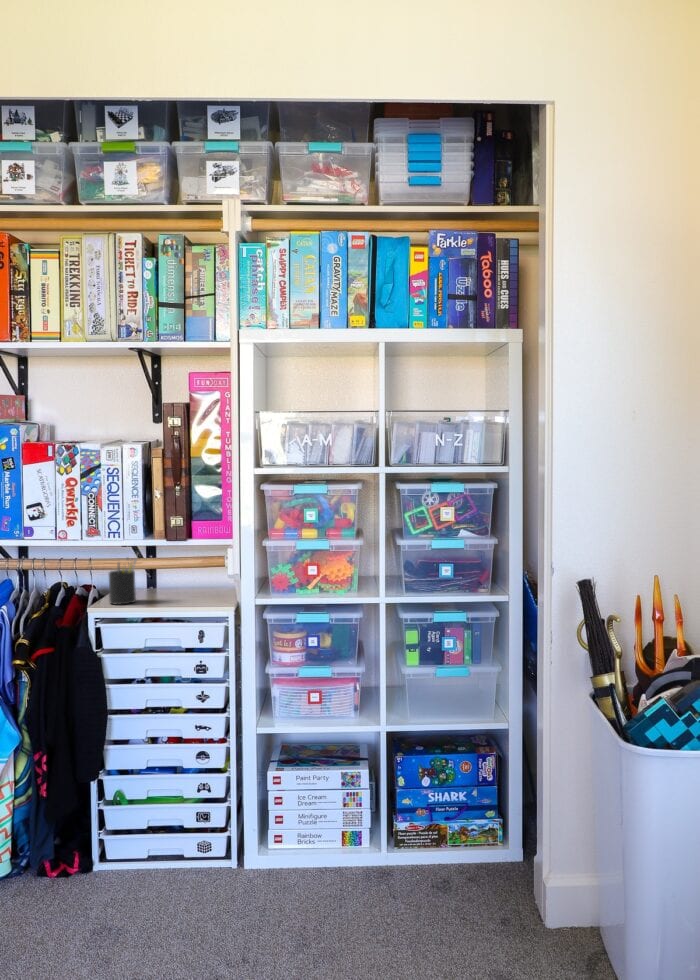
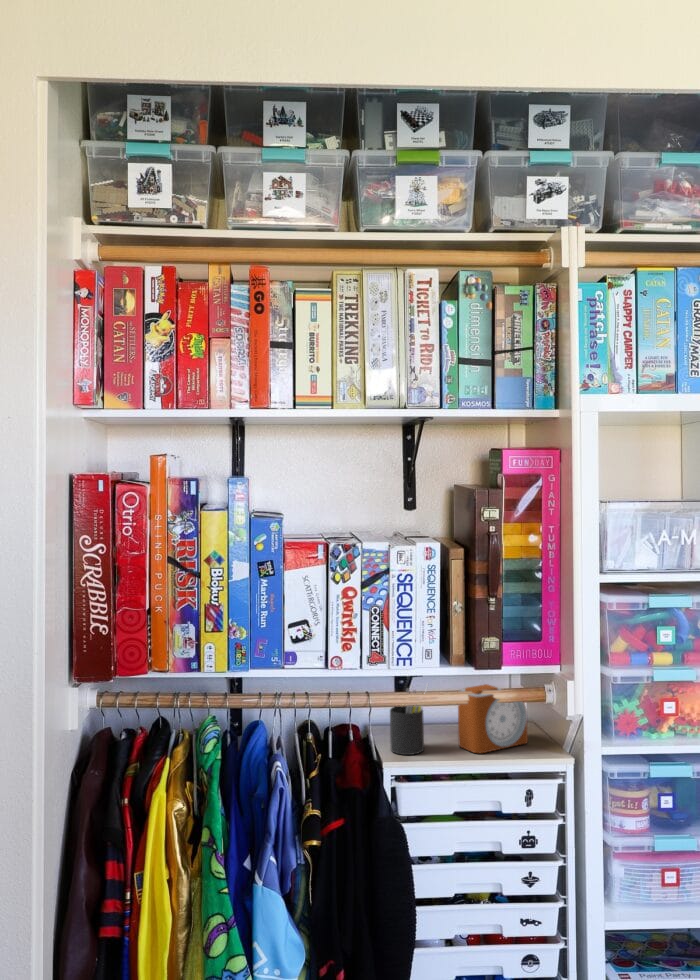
alarm clock: none [162,555,217,604] -> present [458,684,528,753]

